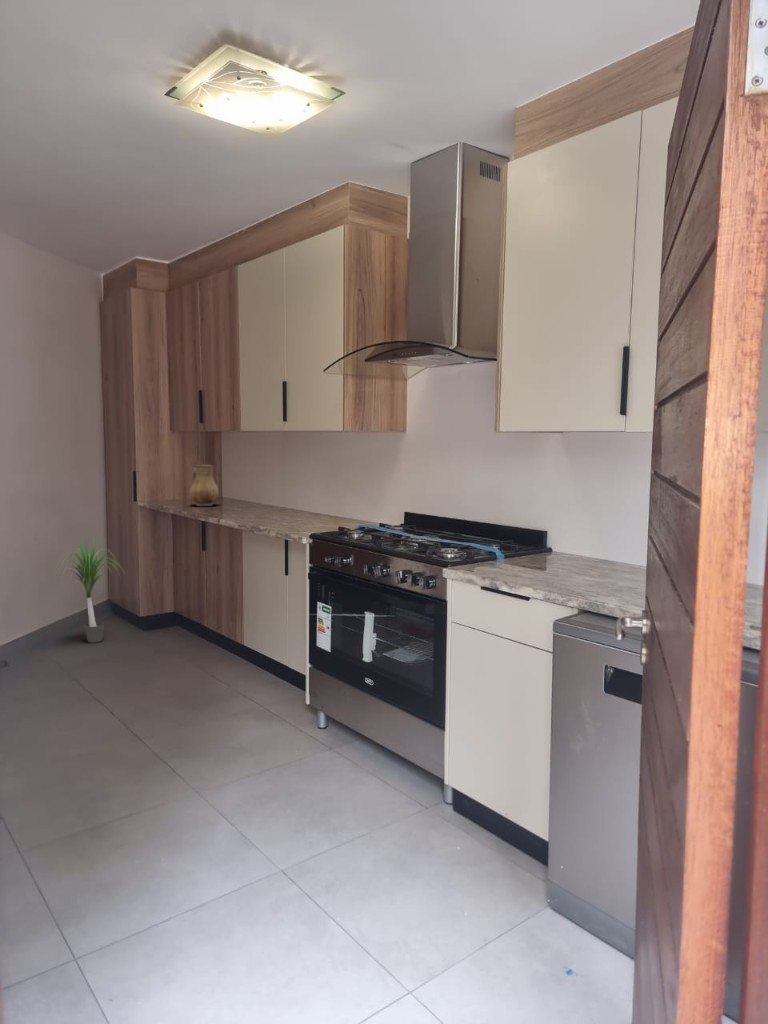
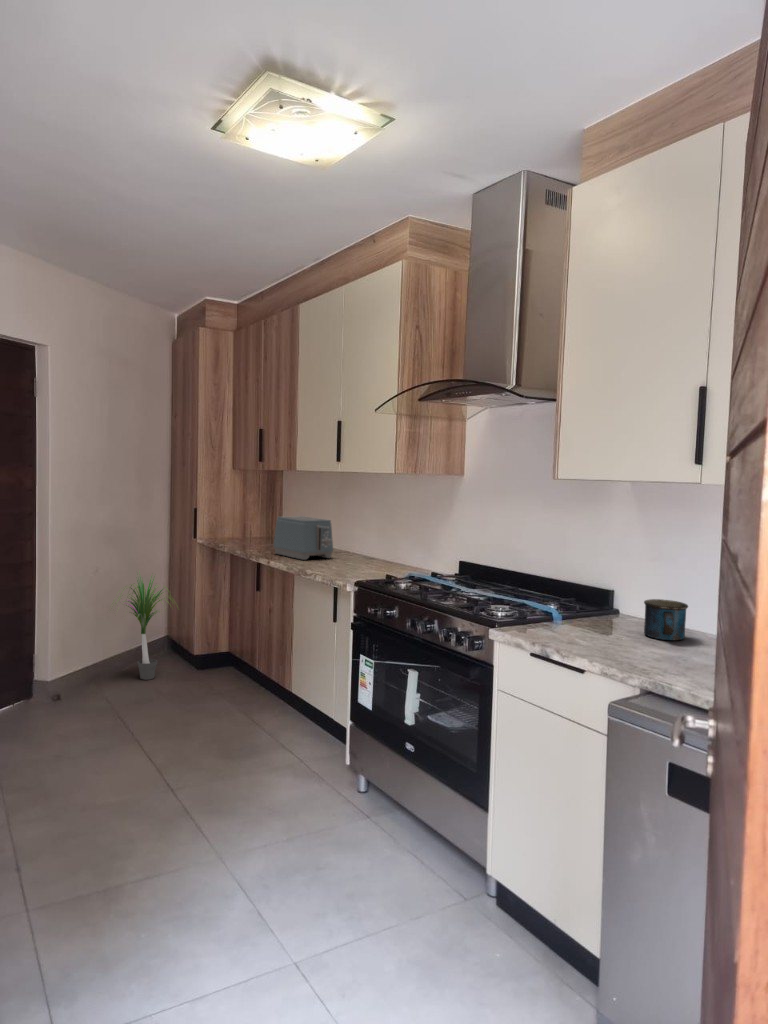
ceramic pitcher: present [190,465,219,506] -> none [246,504,275,546]
toaster: none [221,476,281,517] -> present [274,516,333,560]
mug: none [577,536,614,570] -> present [644,599,688,640]

